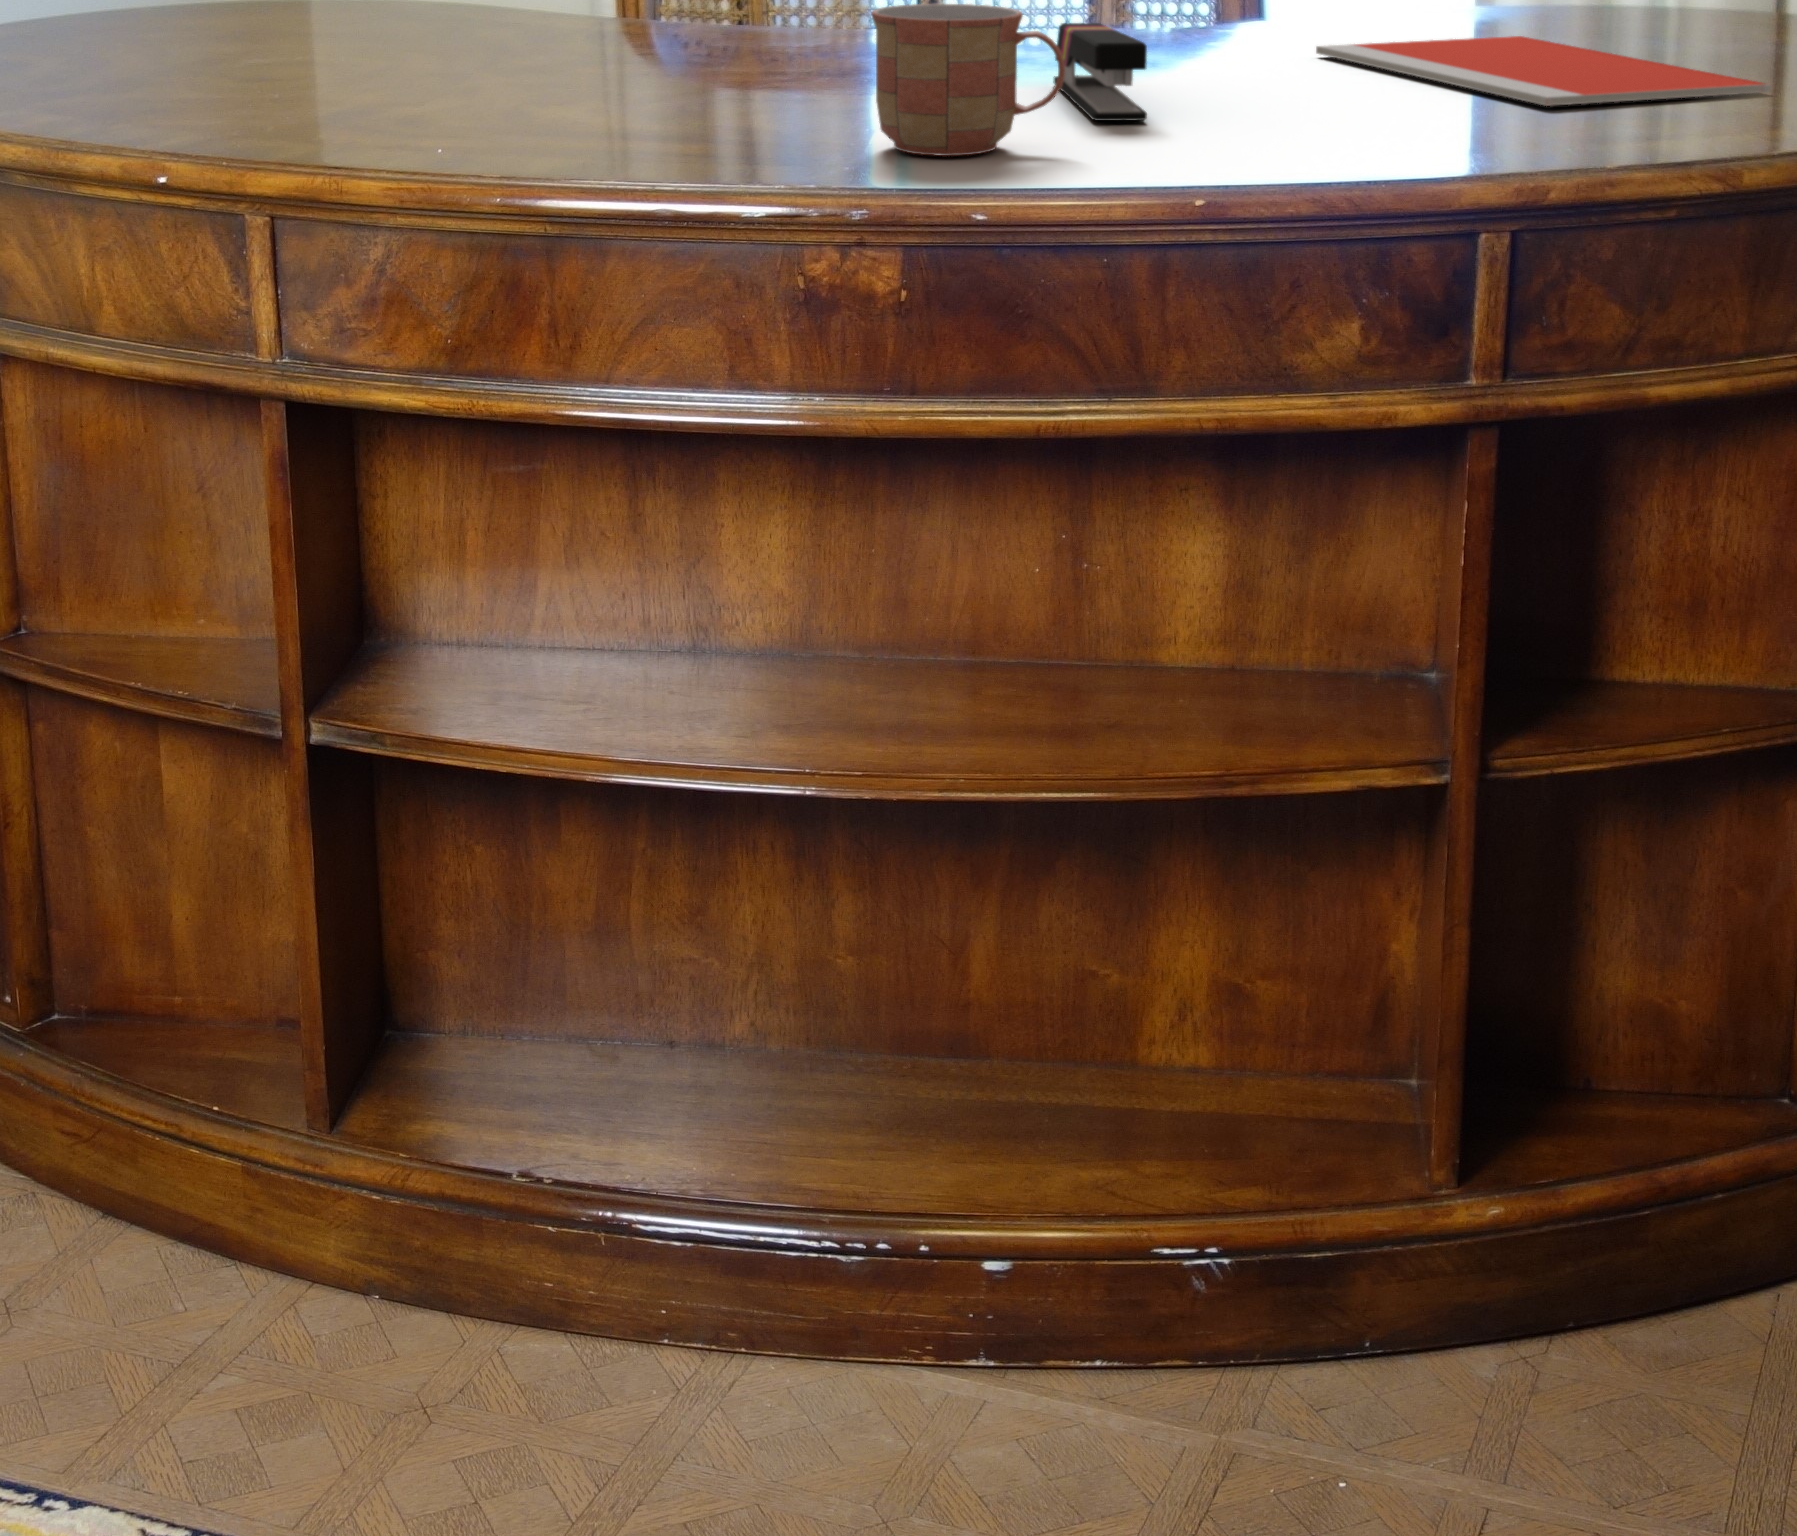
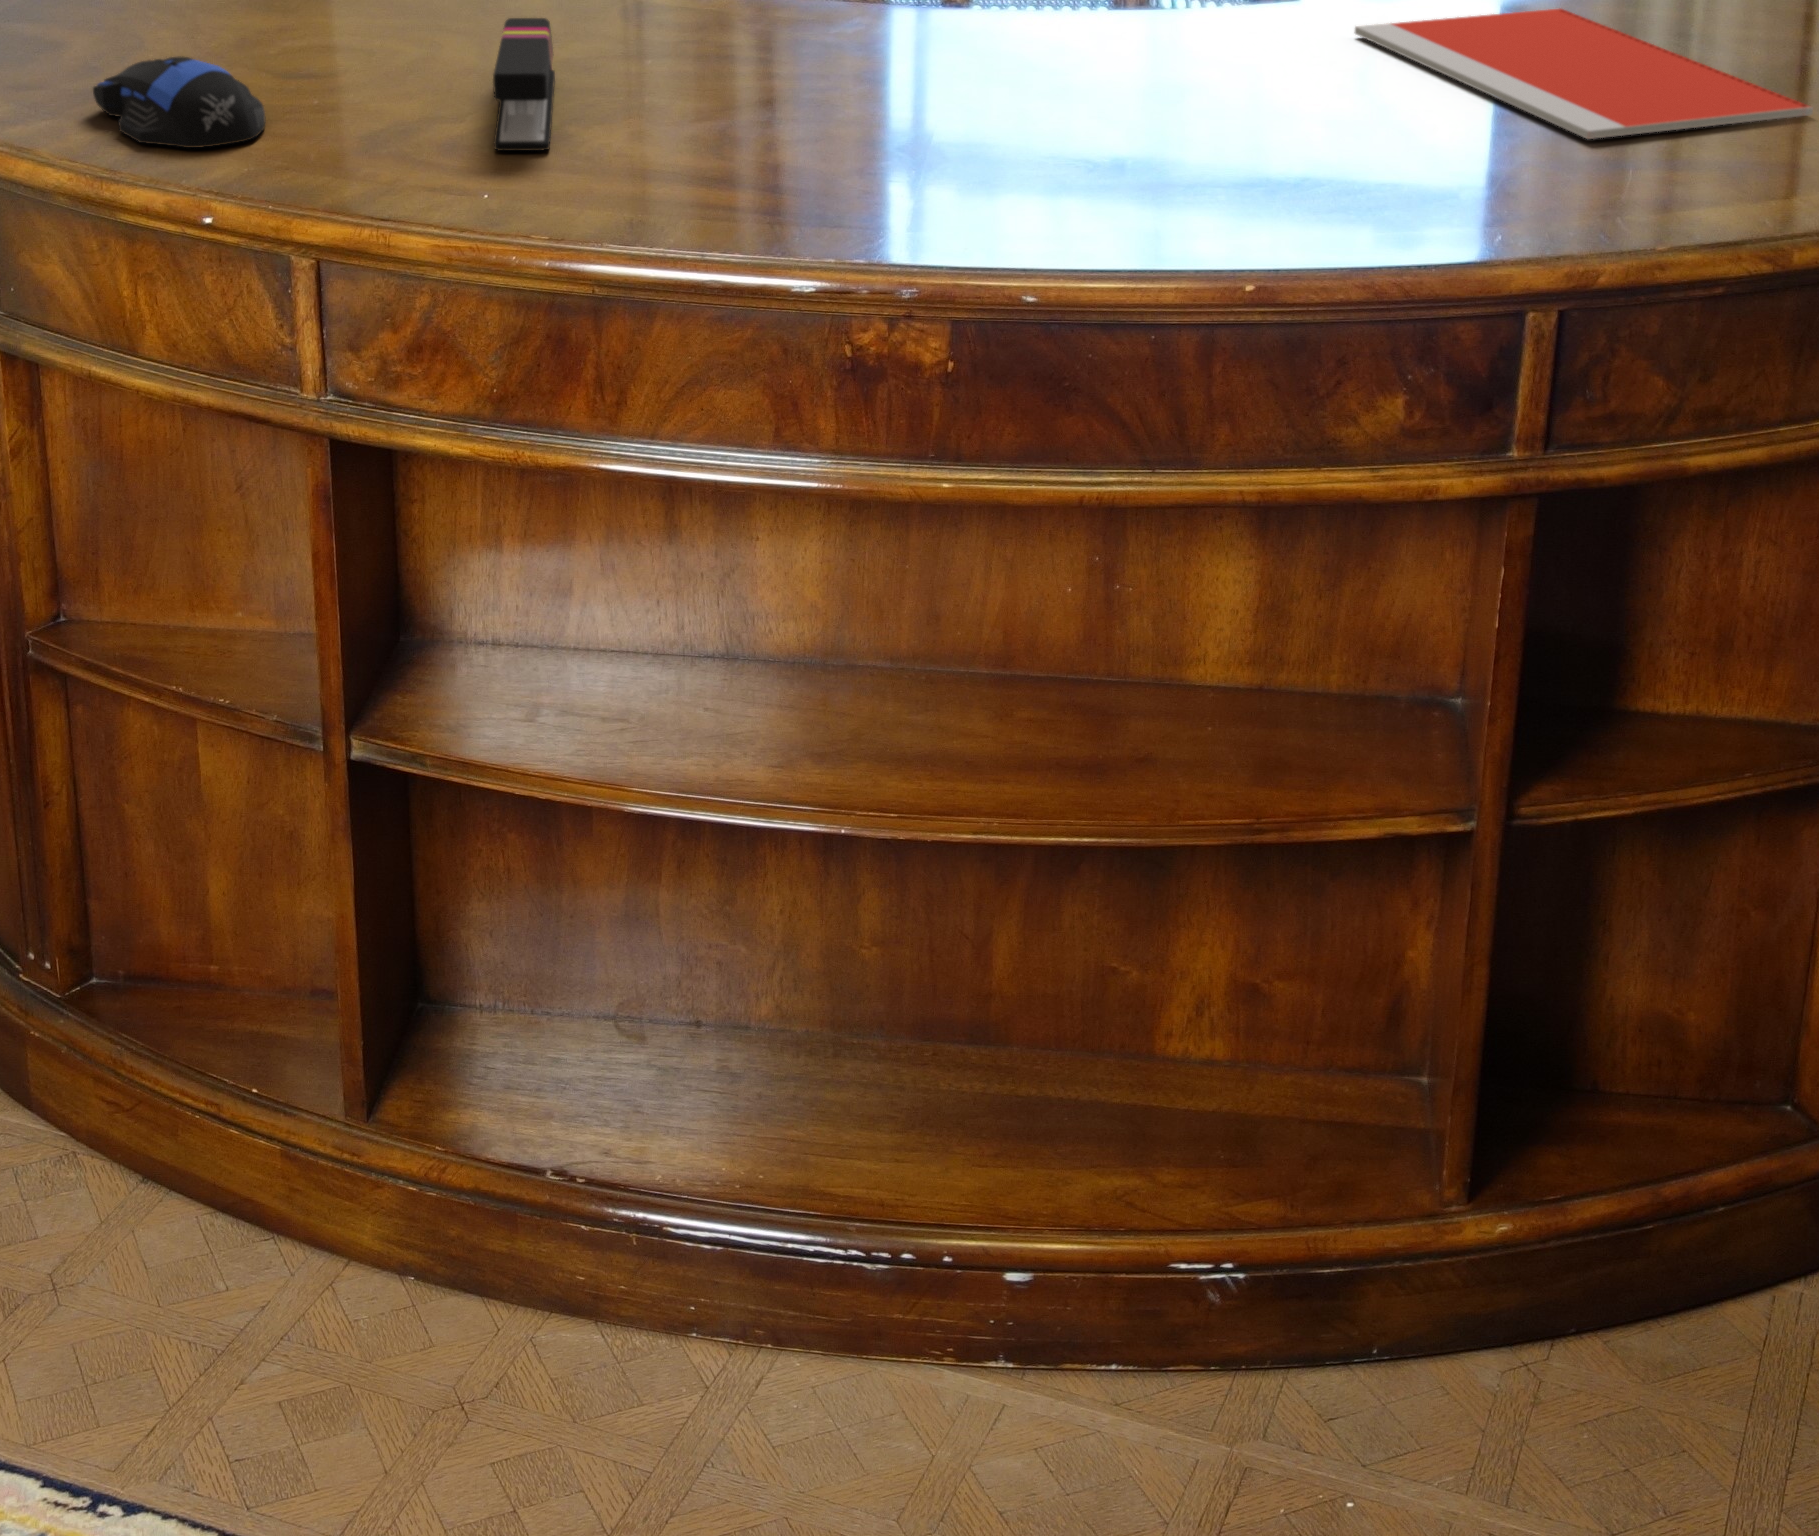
mug: present [871,4,1065,156] -> none [913,54,1108,221]
stapler: present [1053,23,1147,121] -> present [493,18,555,151]
computer mouse: none [69,50,237,125] -> present [93,56,266,148]

